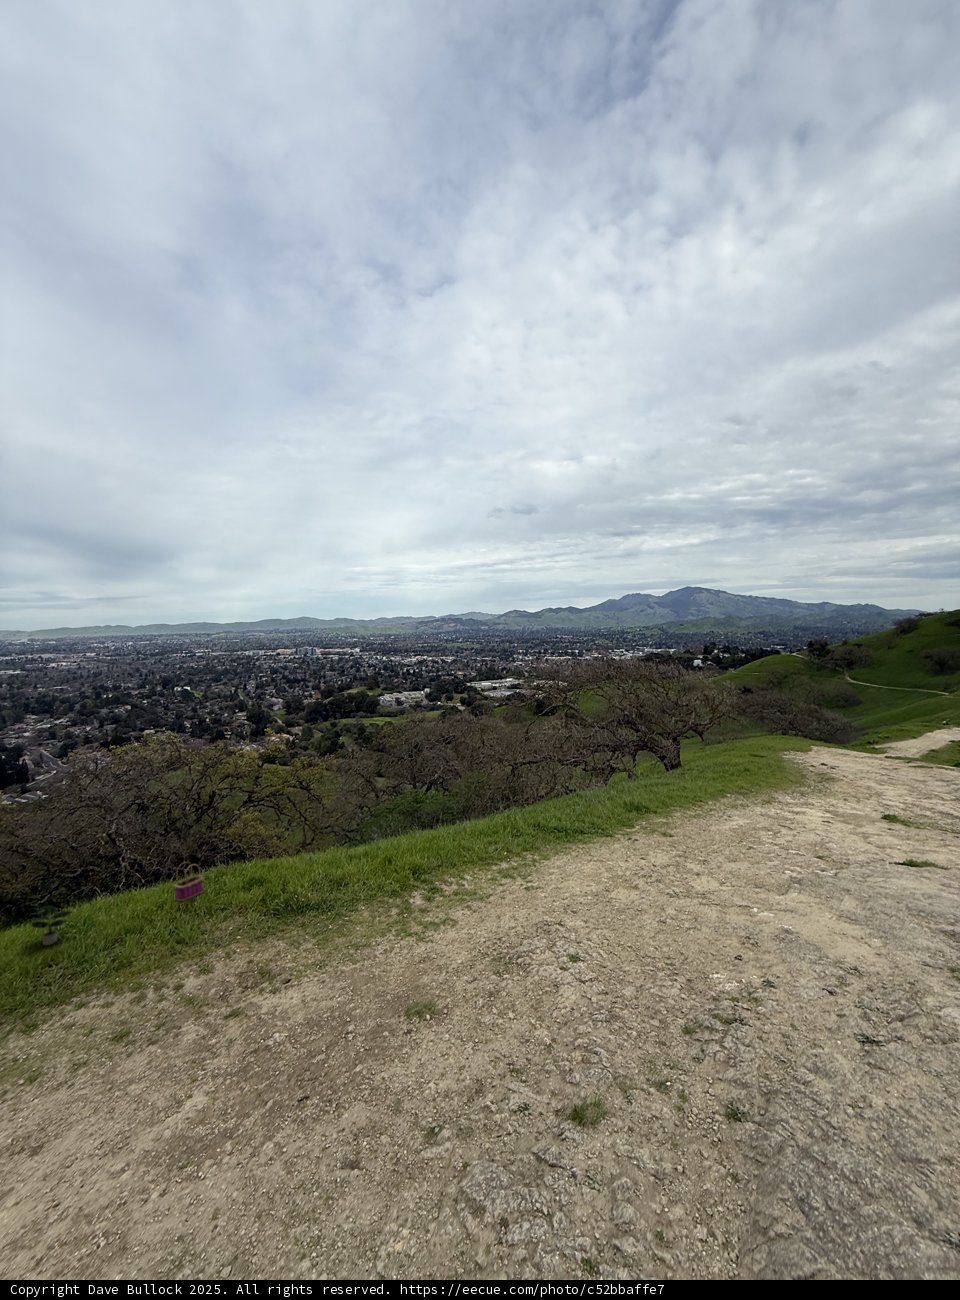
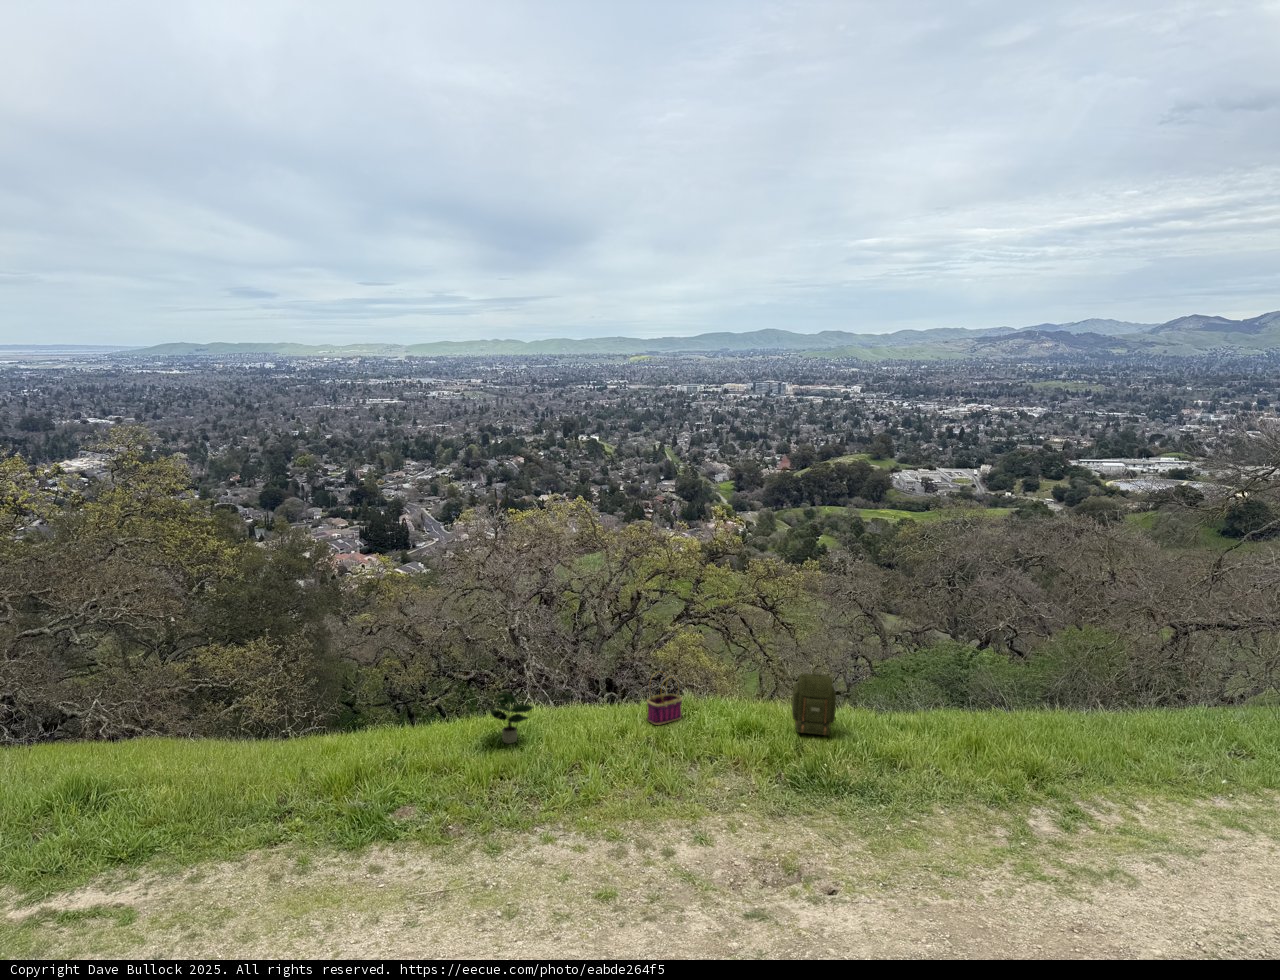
backpack: none [281,841,309,883] -> present [792,673,836,735]

